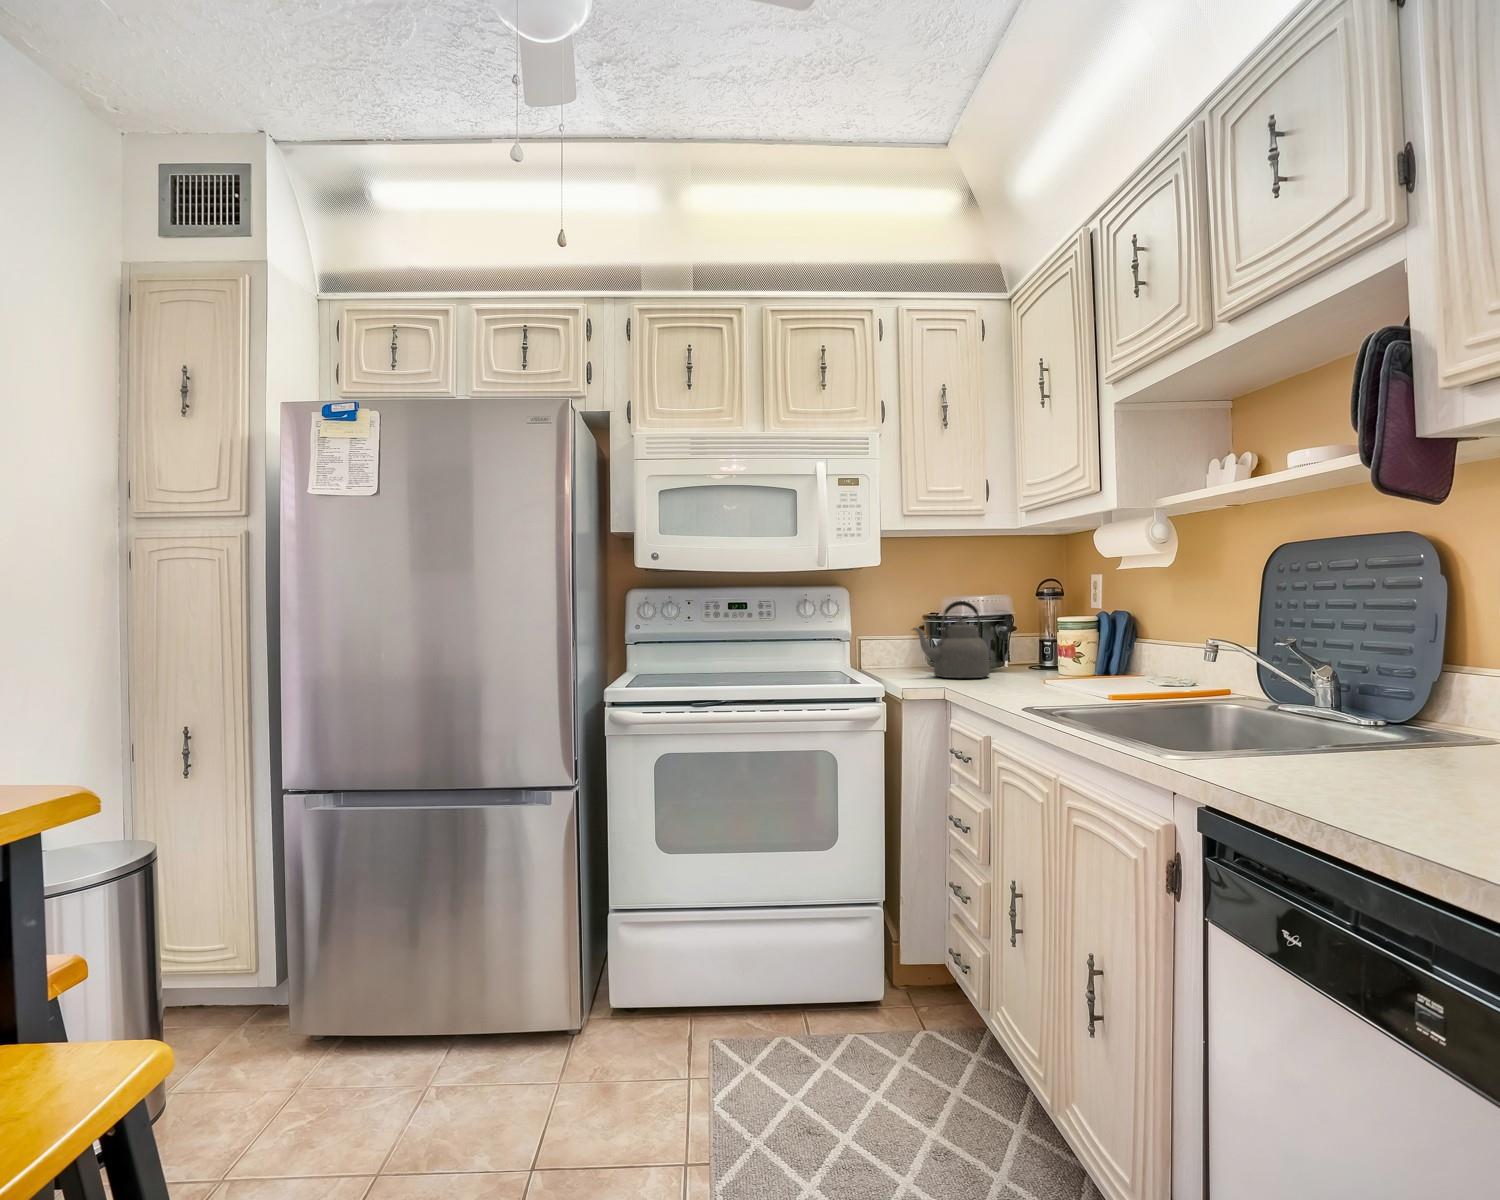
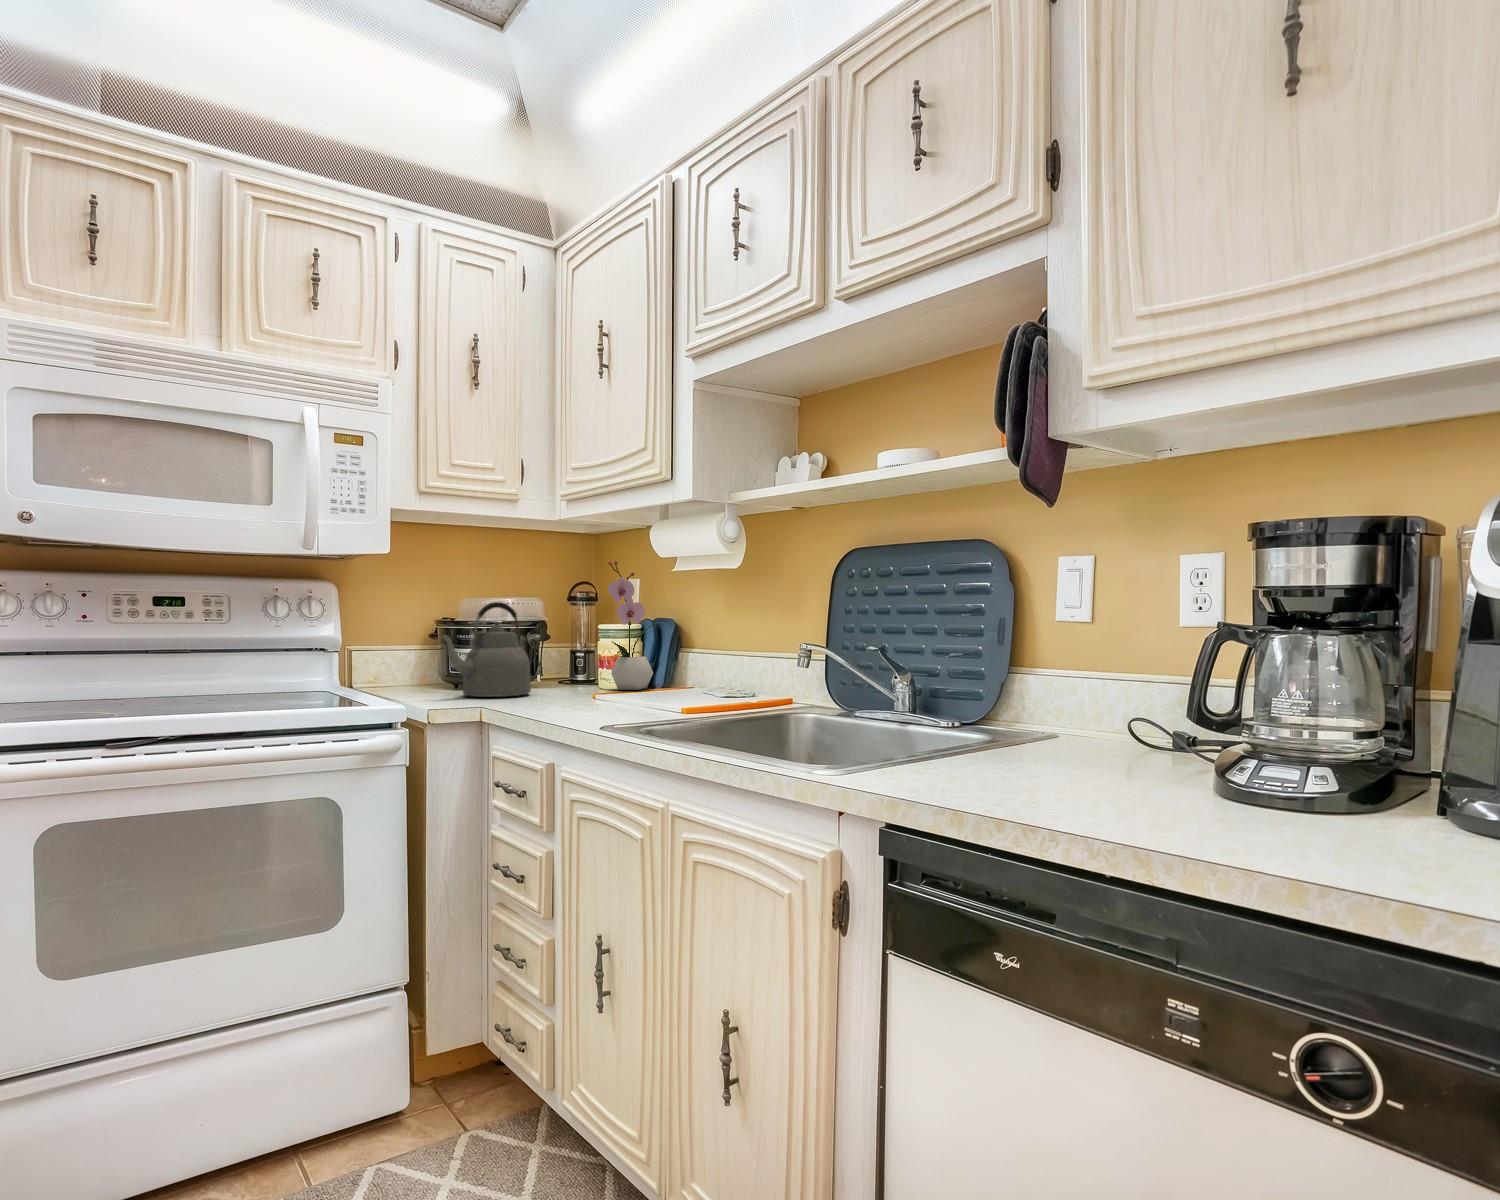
flower arrangement: none [1059,563,1109,678] -> present [608,561,655,690]

